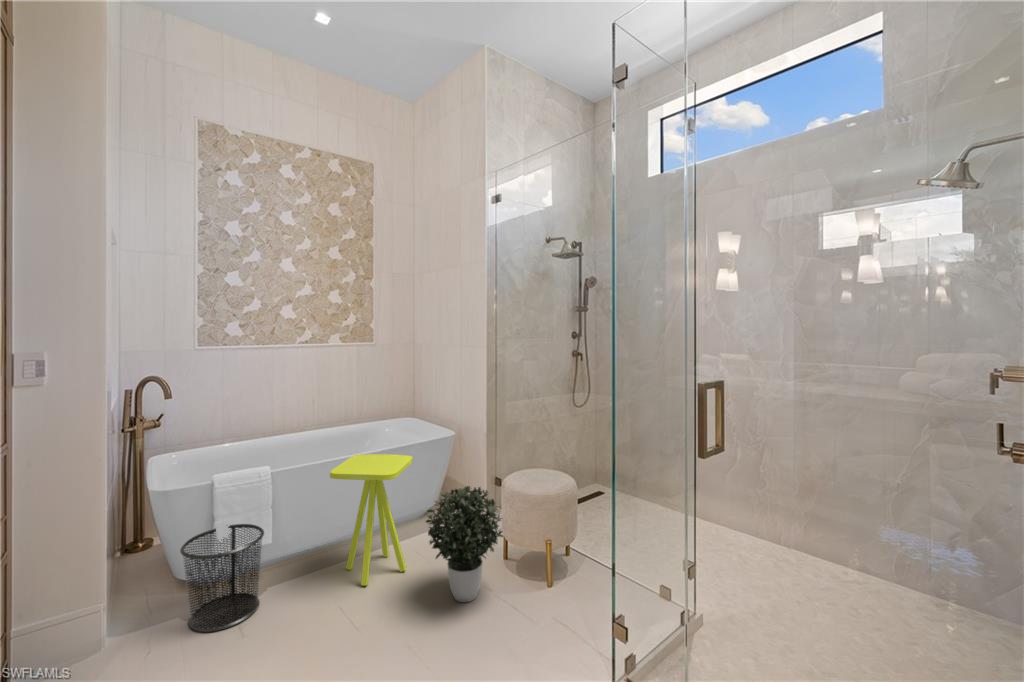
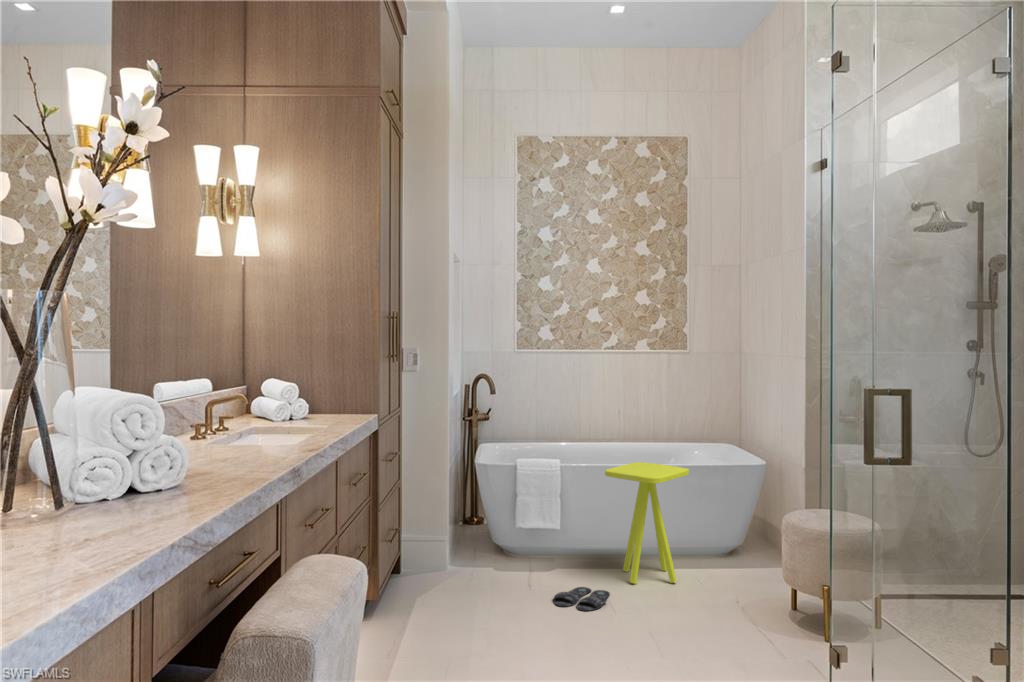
potted plant: present [426,486,504,602] -> none [682,499,762,616]
waste bin: present [180,524,264,632] -> none [493,504,551,581]
slippers: none [281,608,350,658] -> present [553,587,610,611]

